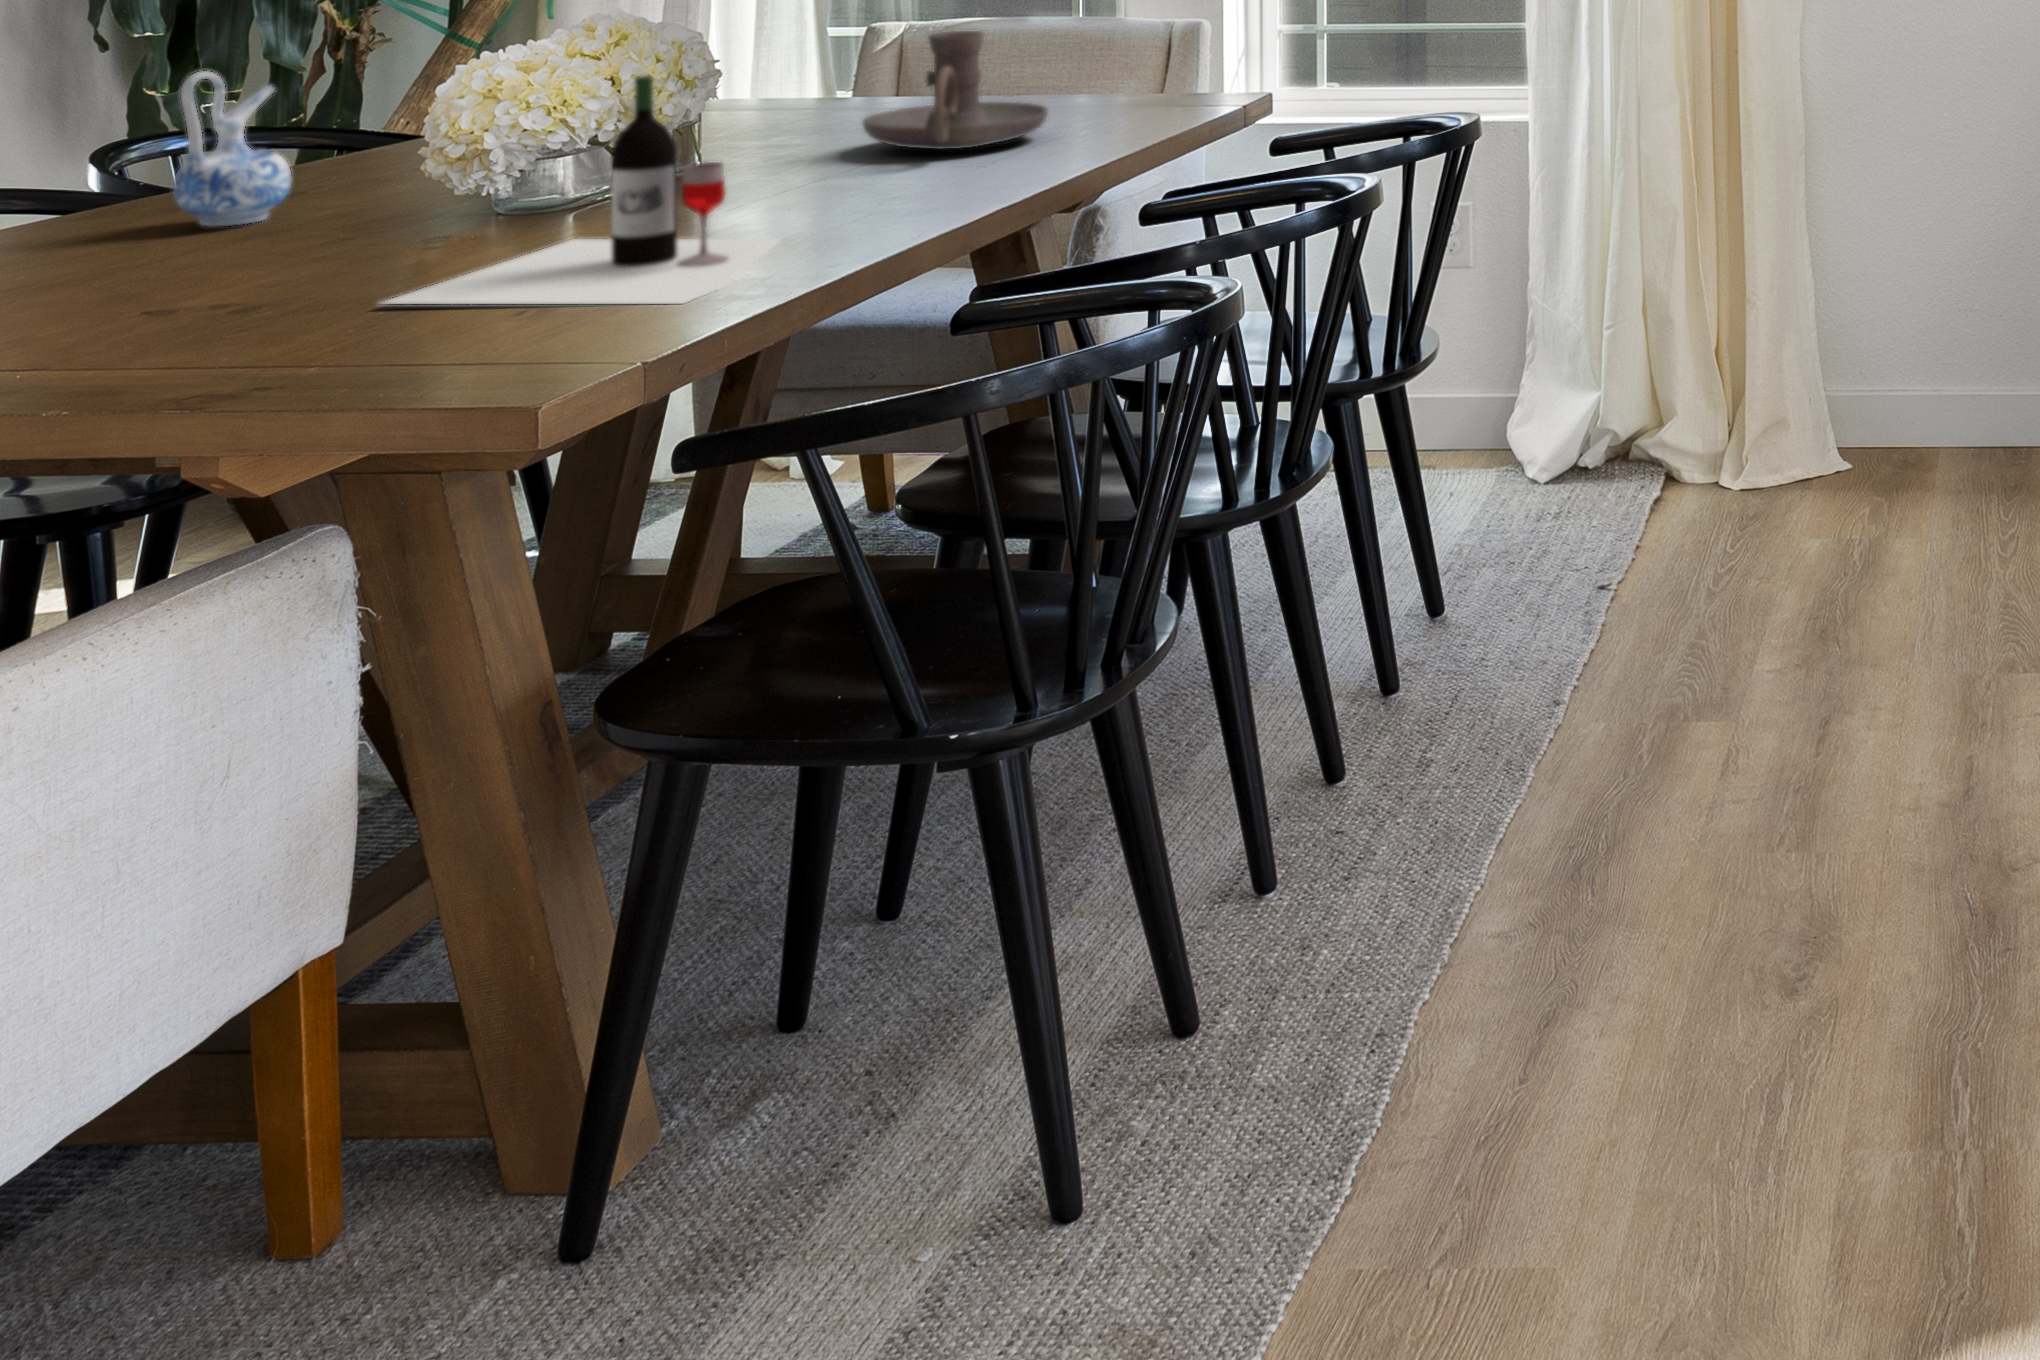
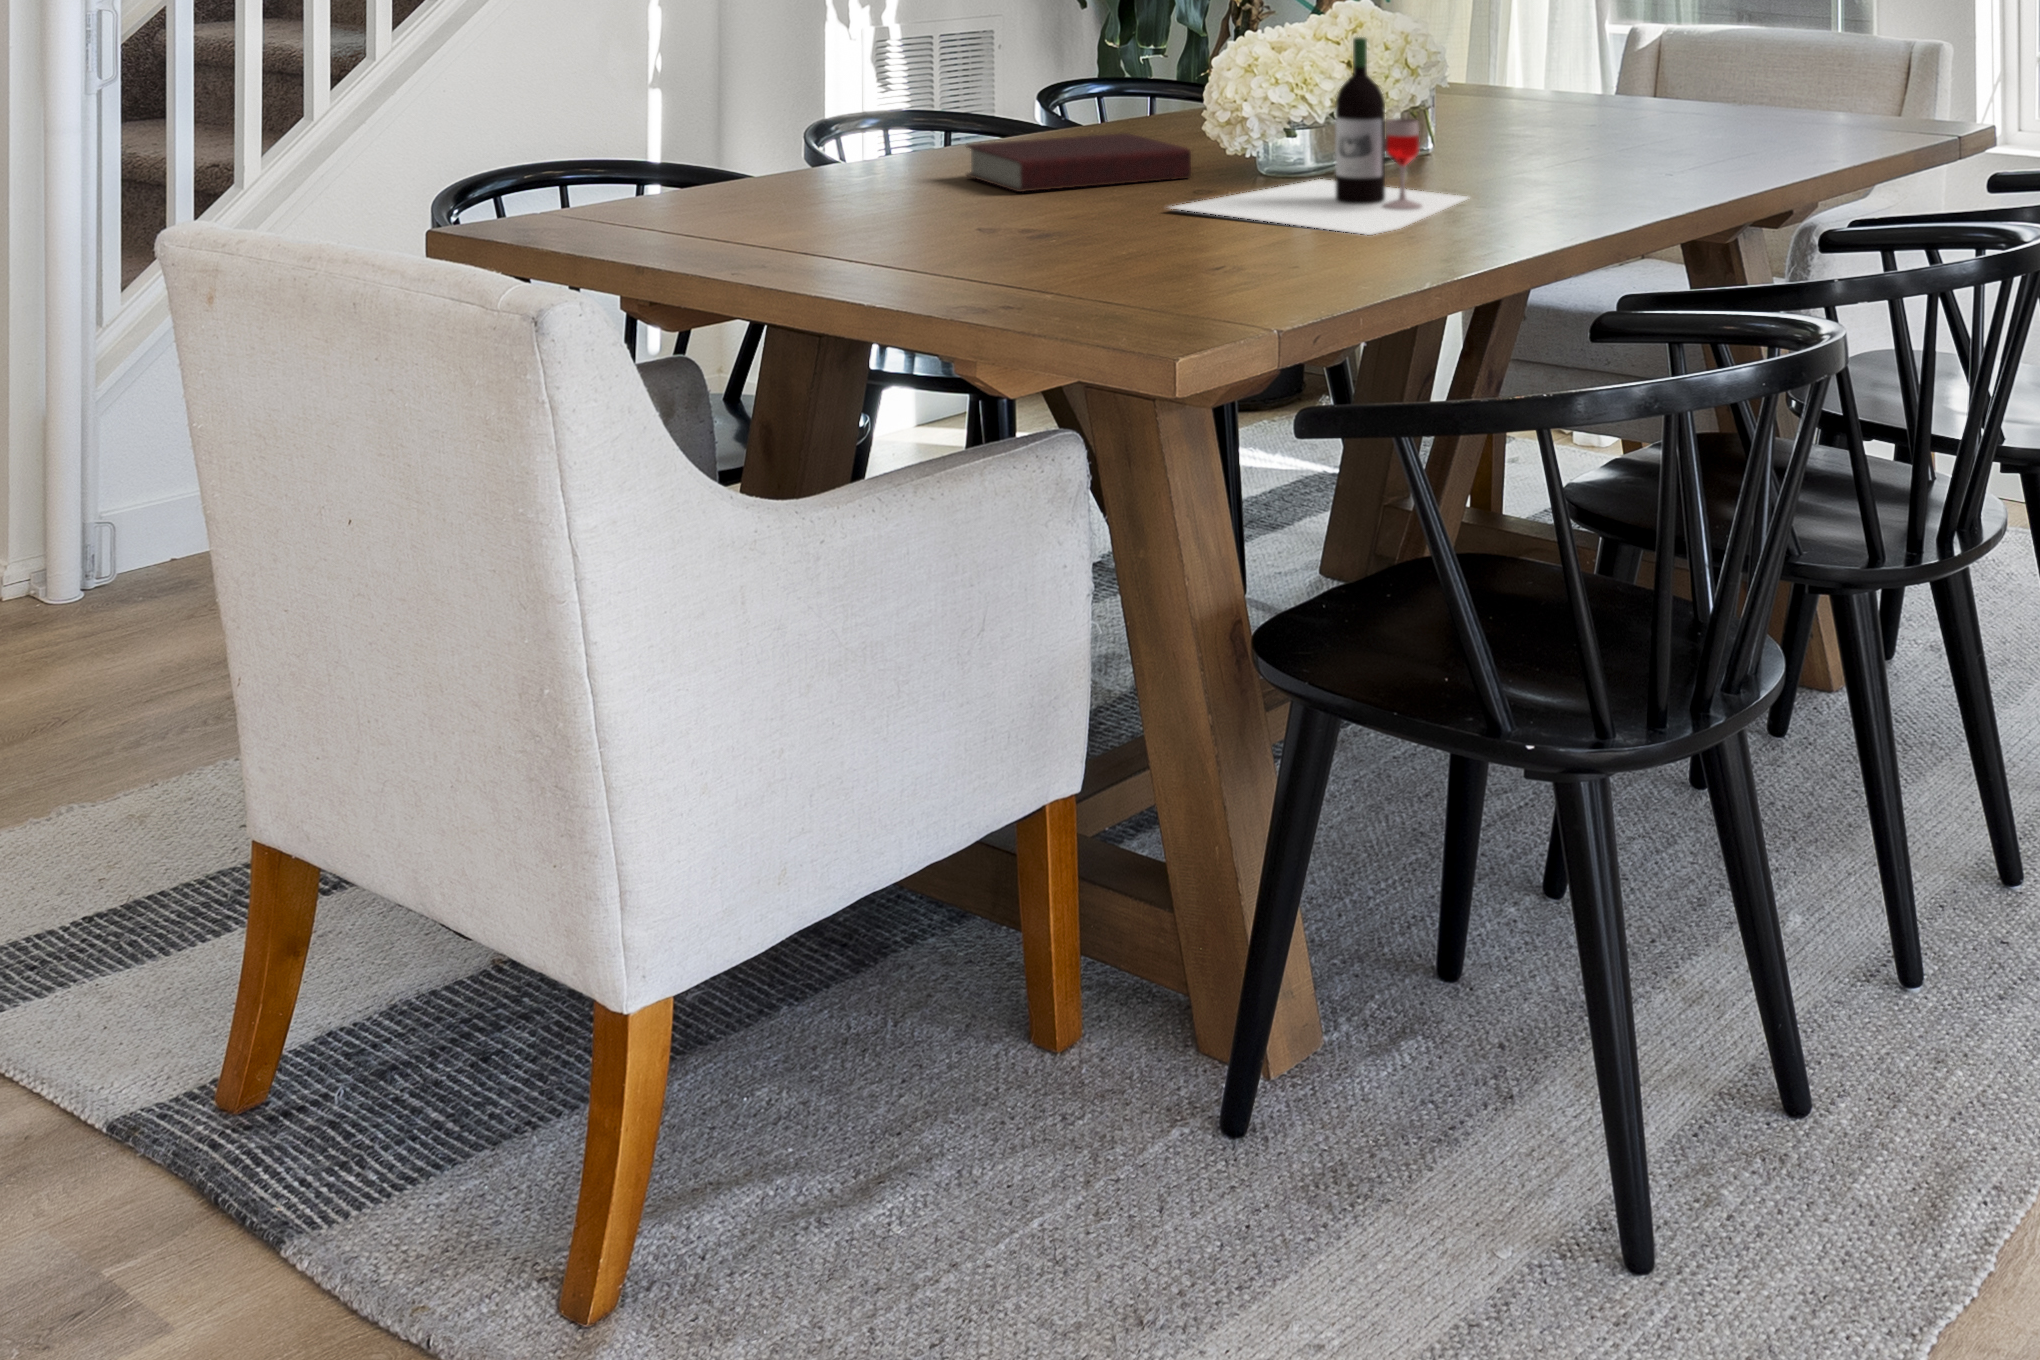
candle holder: present [863,31,1048,149] -> none [1575,29,1741,140]
ceramic pitcher: present [173,71,291,226] -> none [1071,18,1146,145]
book: none [25,211,388,309] -> present [967,133,1191,192]

